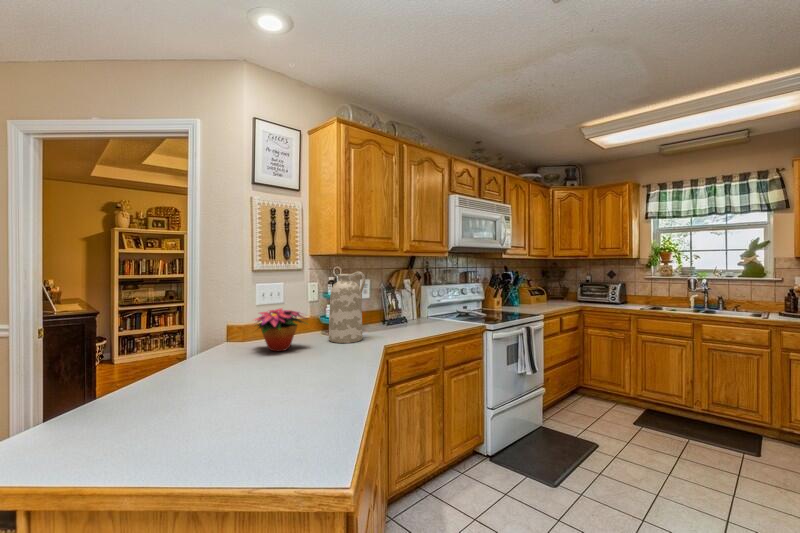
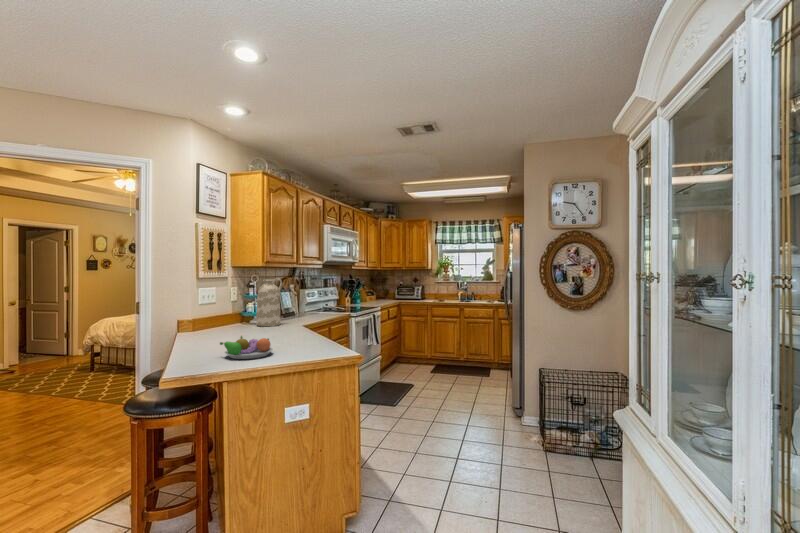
flower arrangement: present [254,308,304,351] -> none [208,303,255,332]
fruit bowl: none [85,388,200,455] -> present [220,336,273,359]

